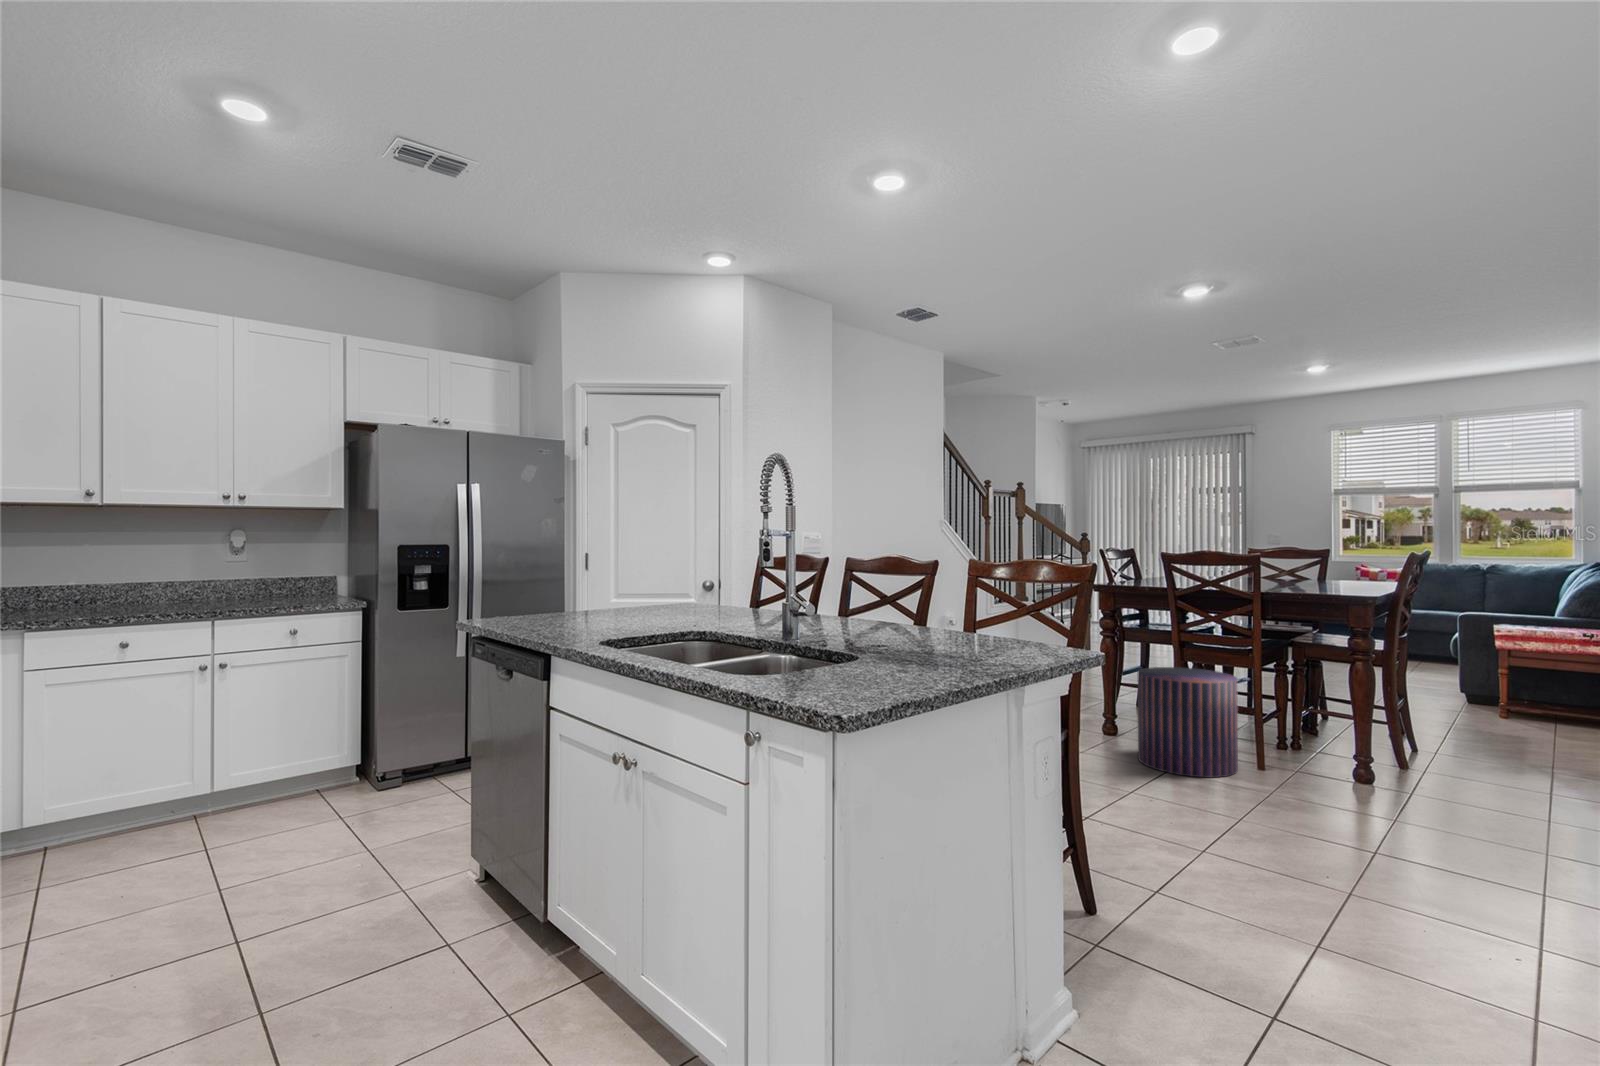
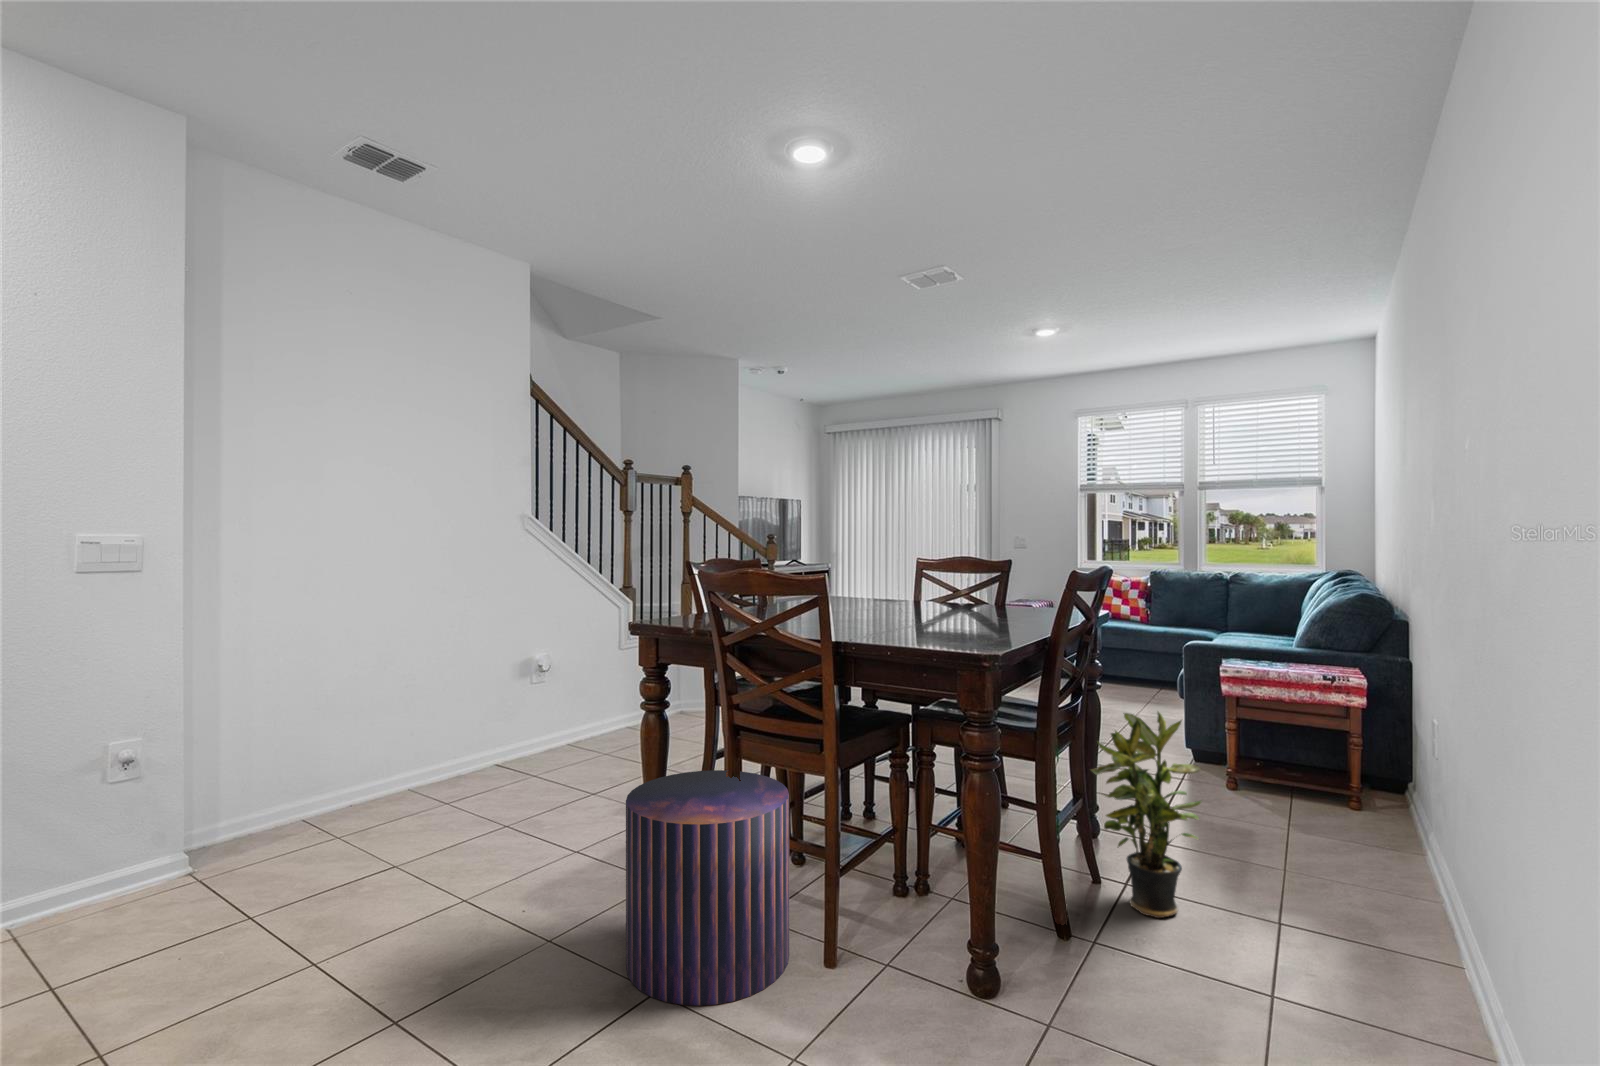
potted plant: none [1414,642,1499,766] -> present [1091,712,1201,918]

